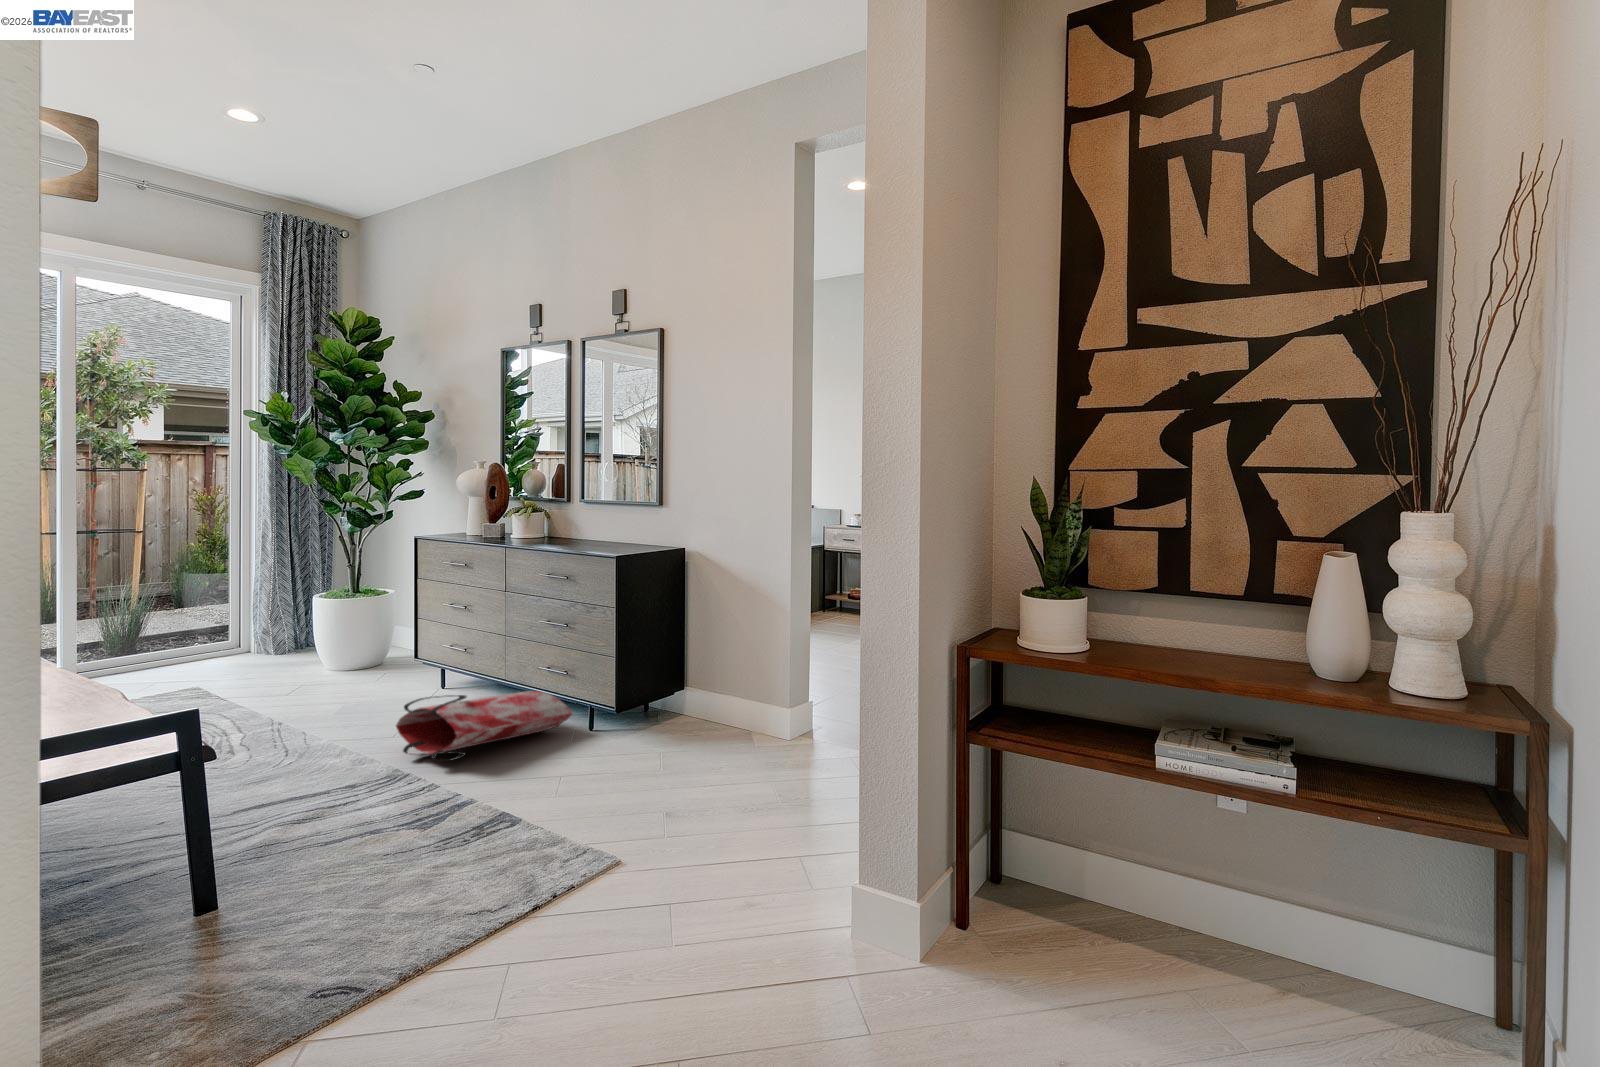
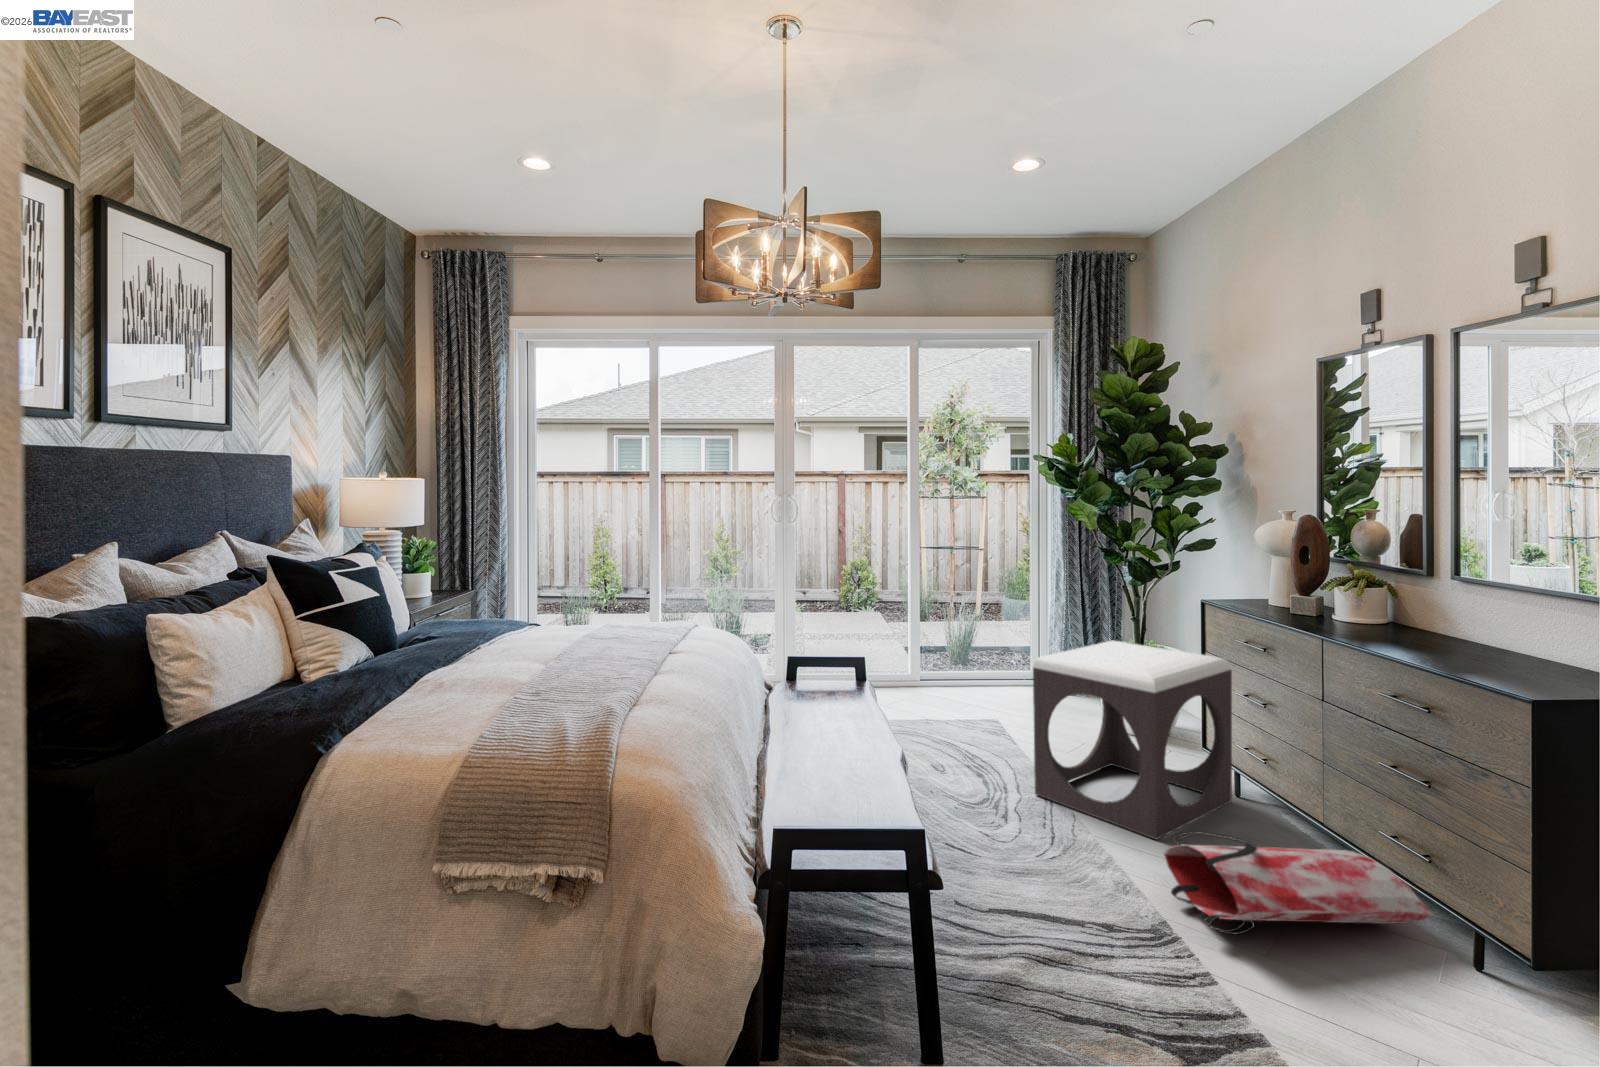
footstool: none [257,577,444,730] -> present [1033,641,1232,839]

